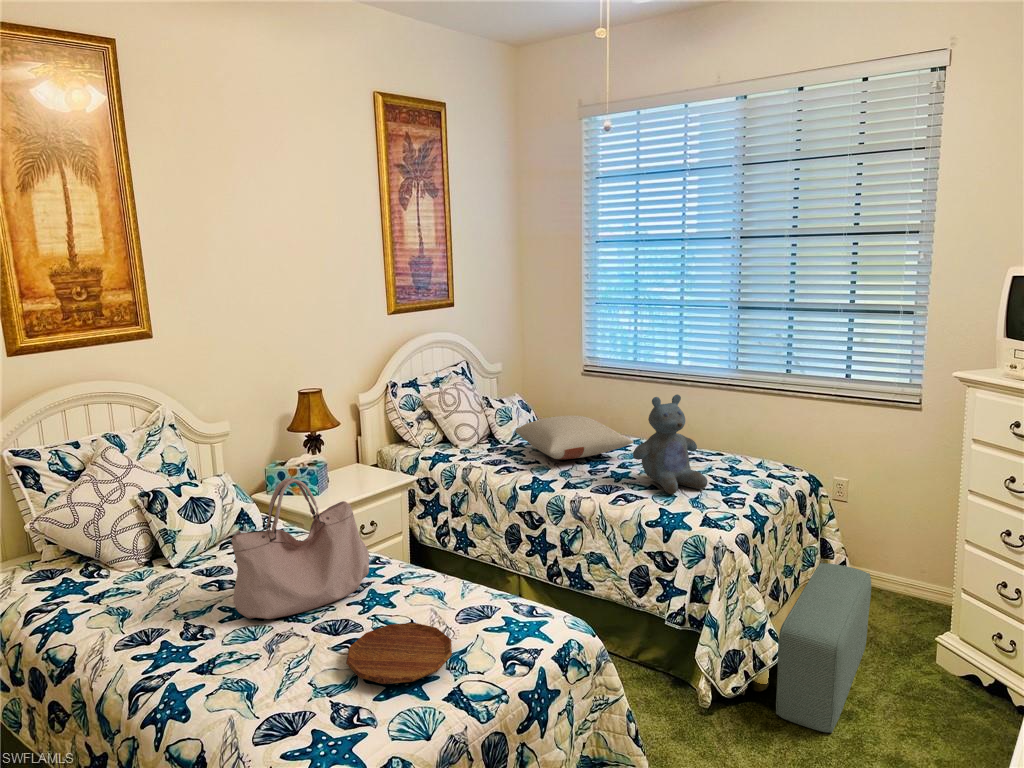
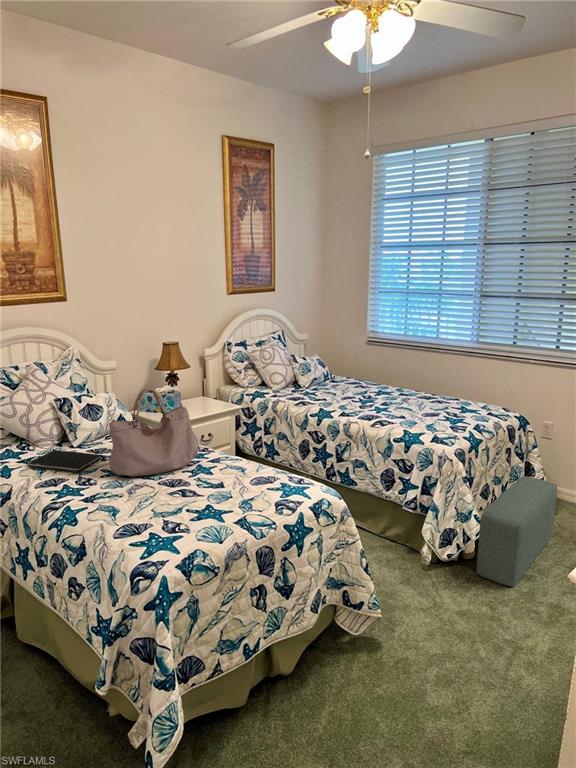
stuffed bear: present [633,394,708,494] -> none [389,352,441,421]
pillow: present [515,416,633,459] -> none [312,369,394,398]
notebook: none [100,576,219,616] -> present [28,450,102,472]
tray: present [346,623,452,684] -> none [175,483,244,513]

